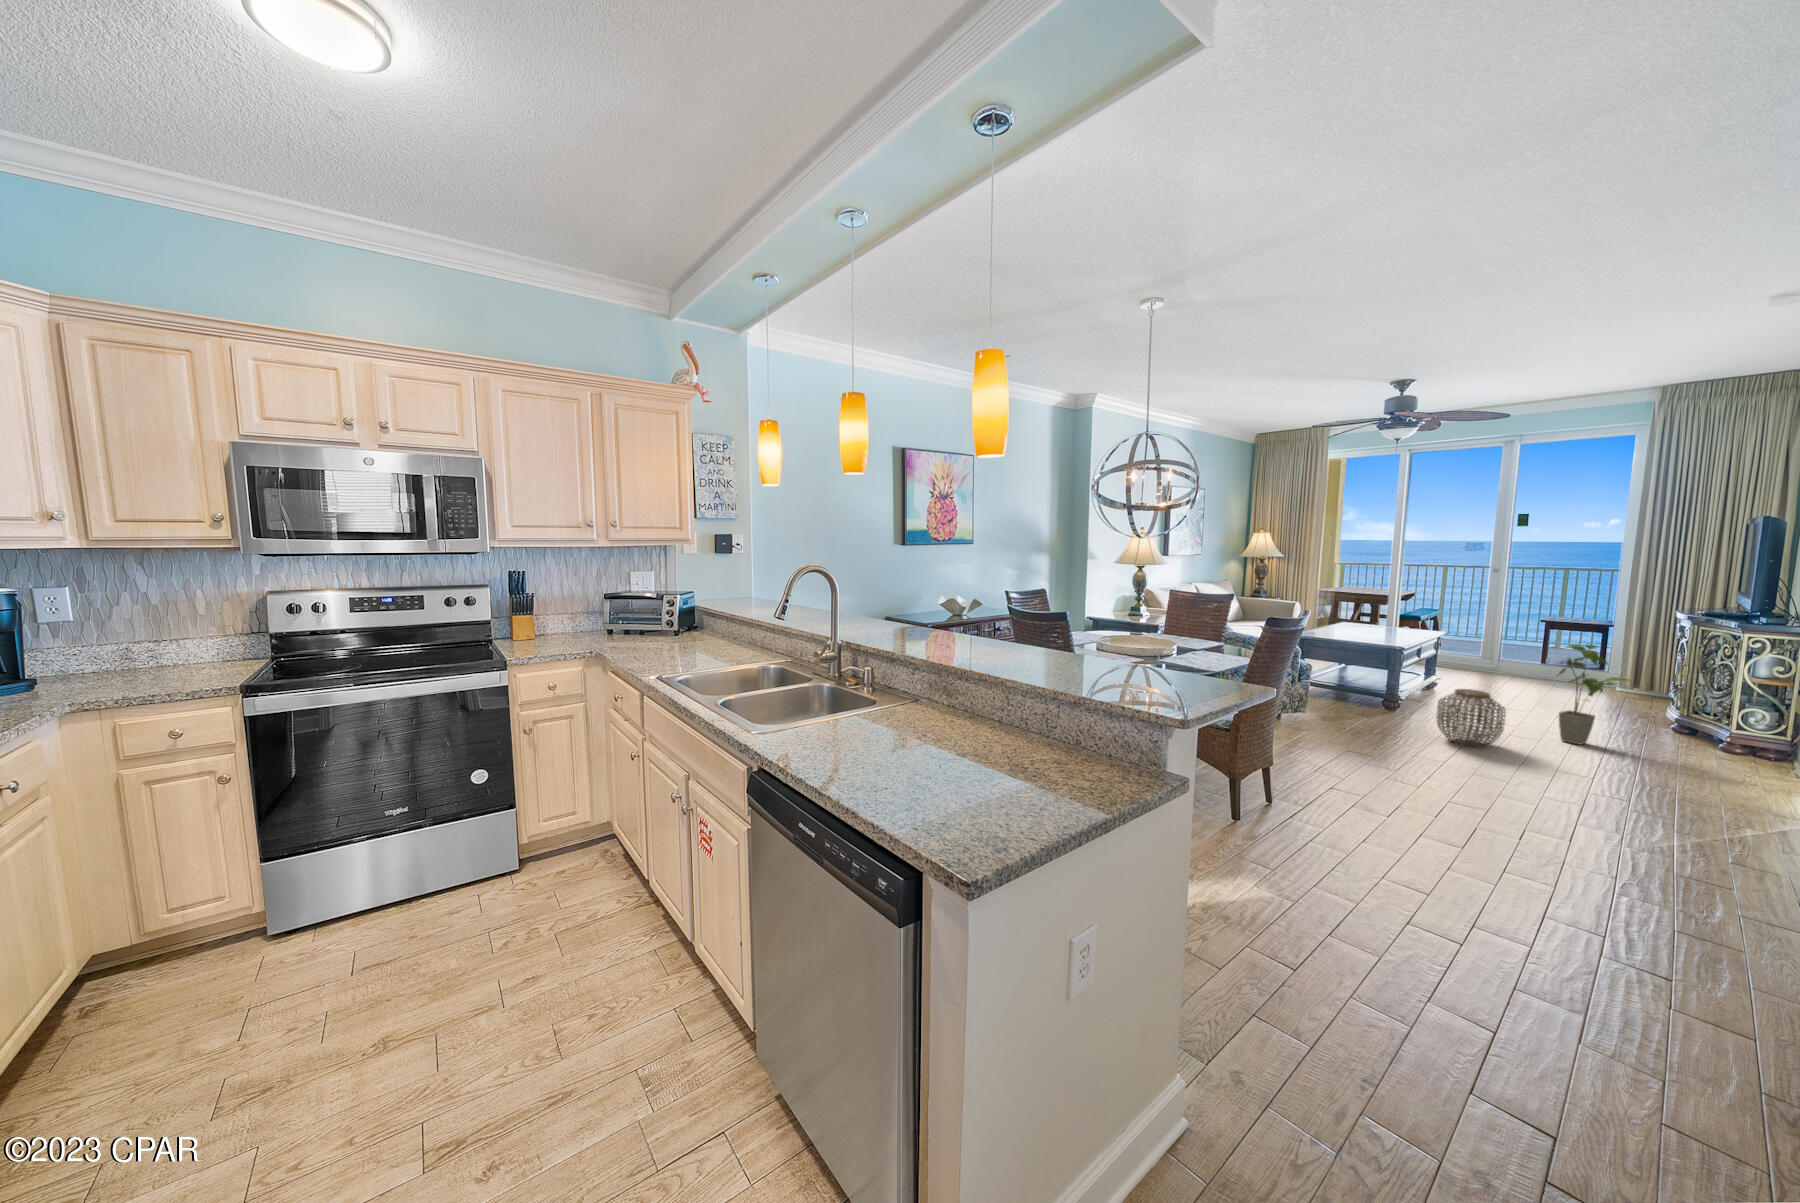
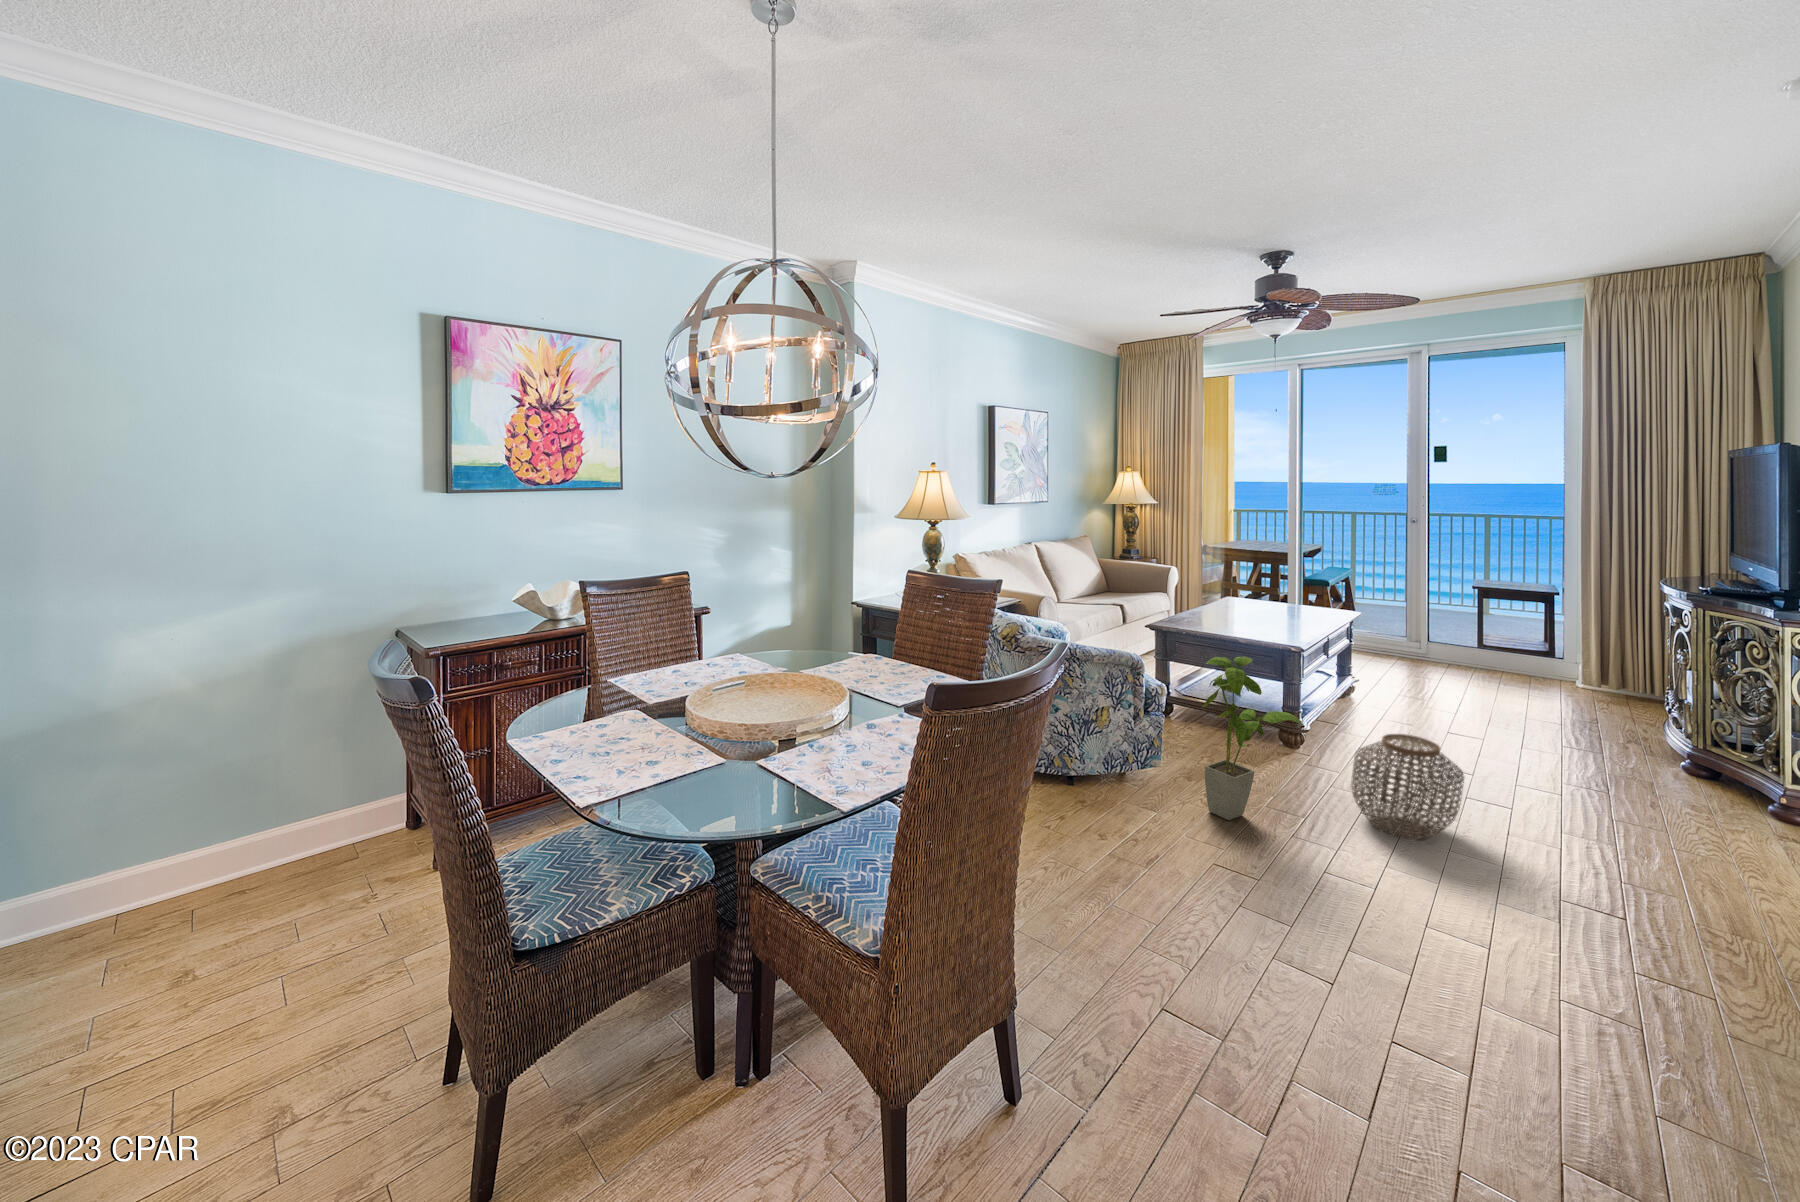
house plant: present [1559,644,1628,745] -> present [1203,657,1303,820]

